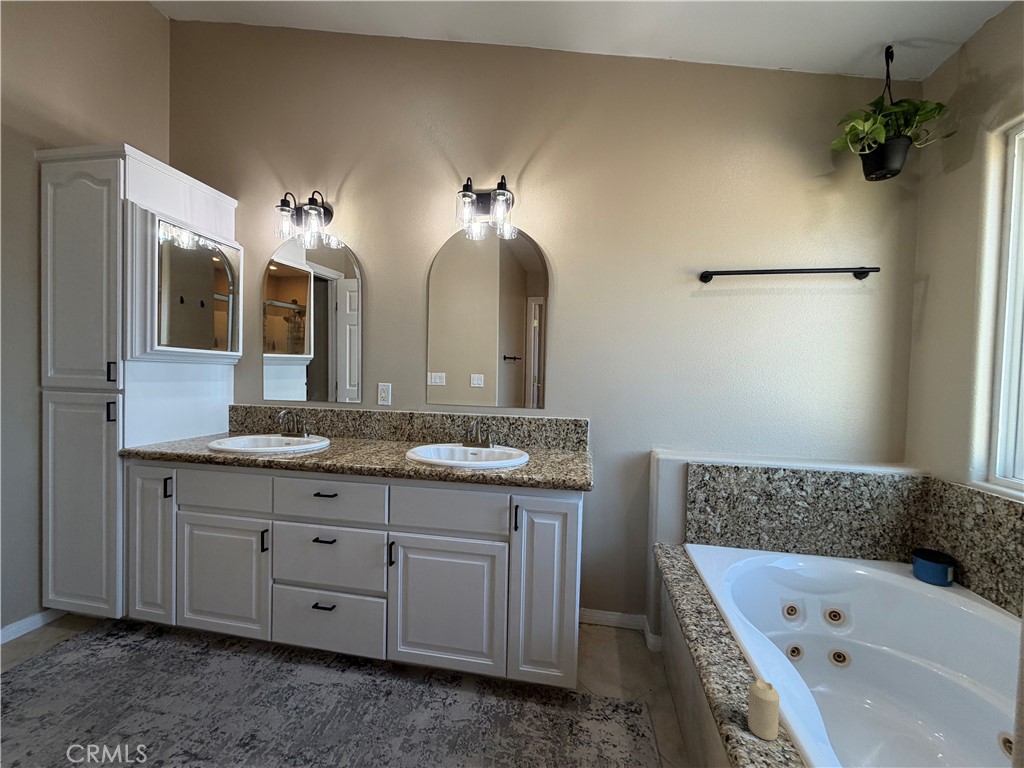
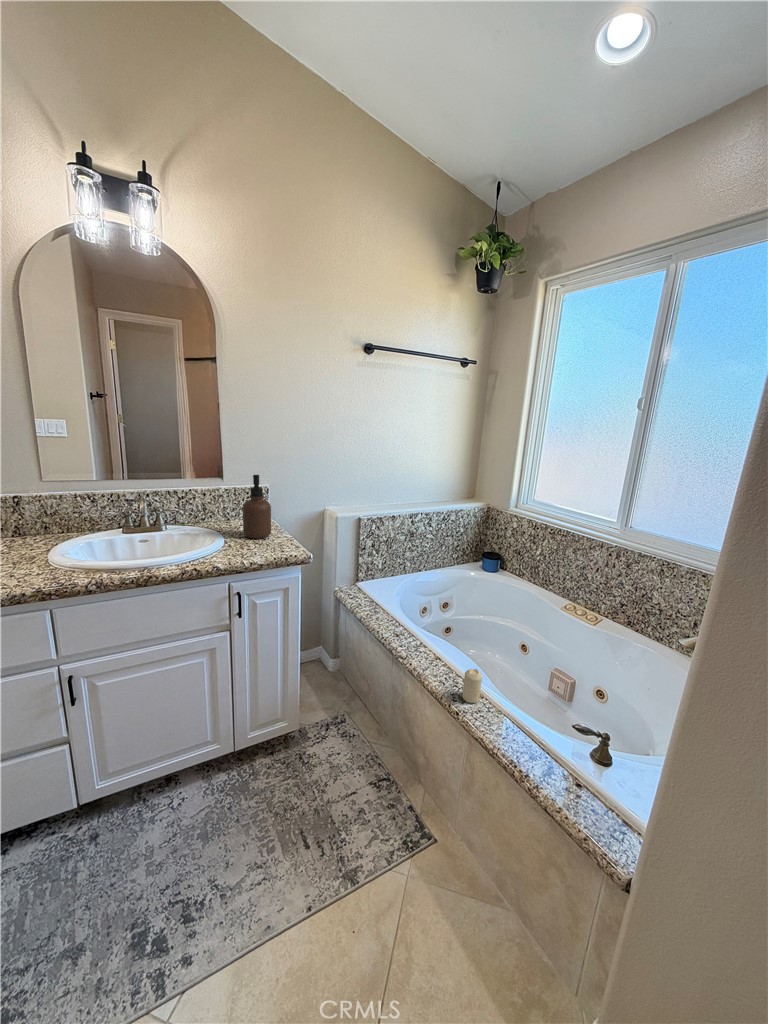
soap dispenser: none [546,402,573,463] -> present [243,475,271,539]

